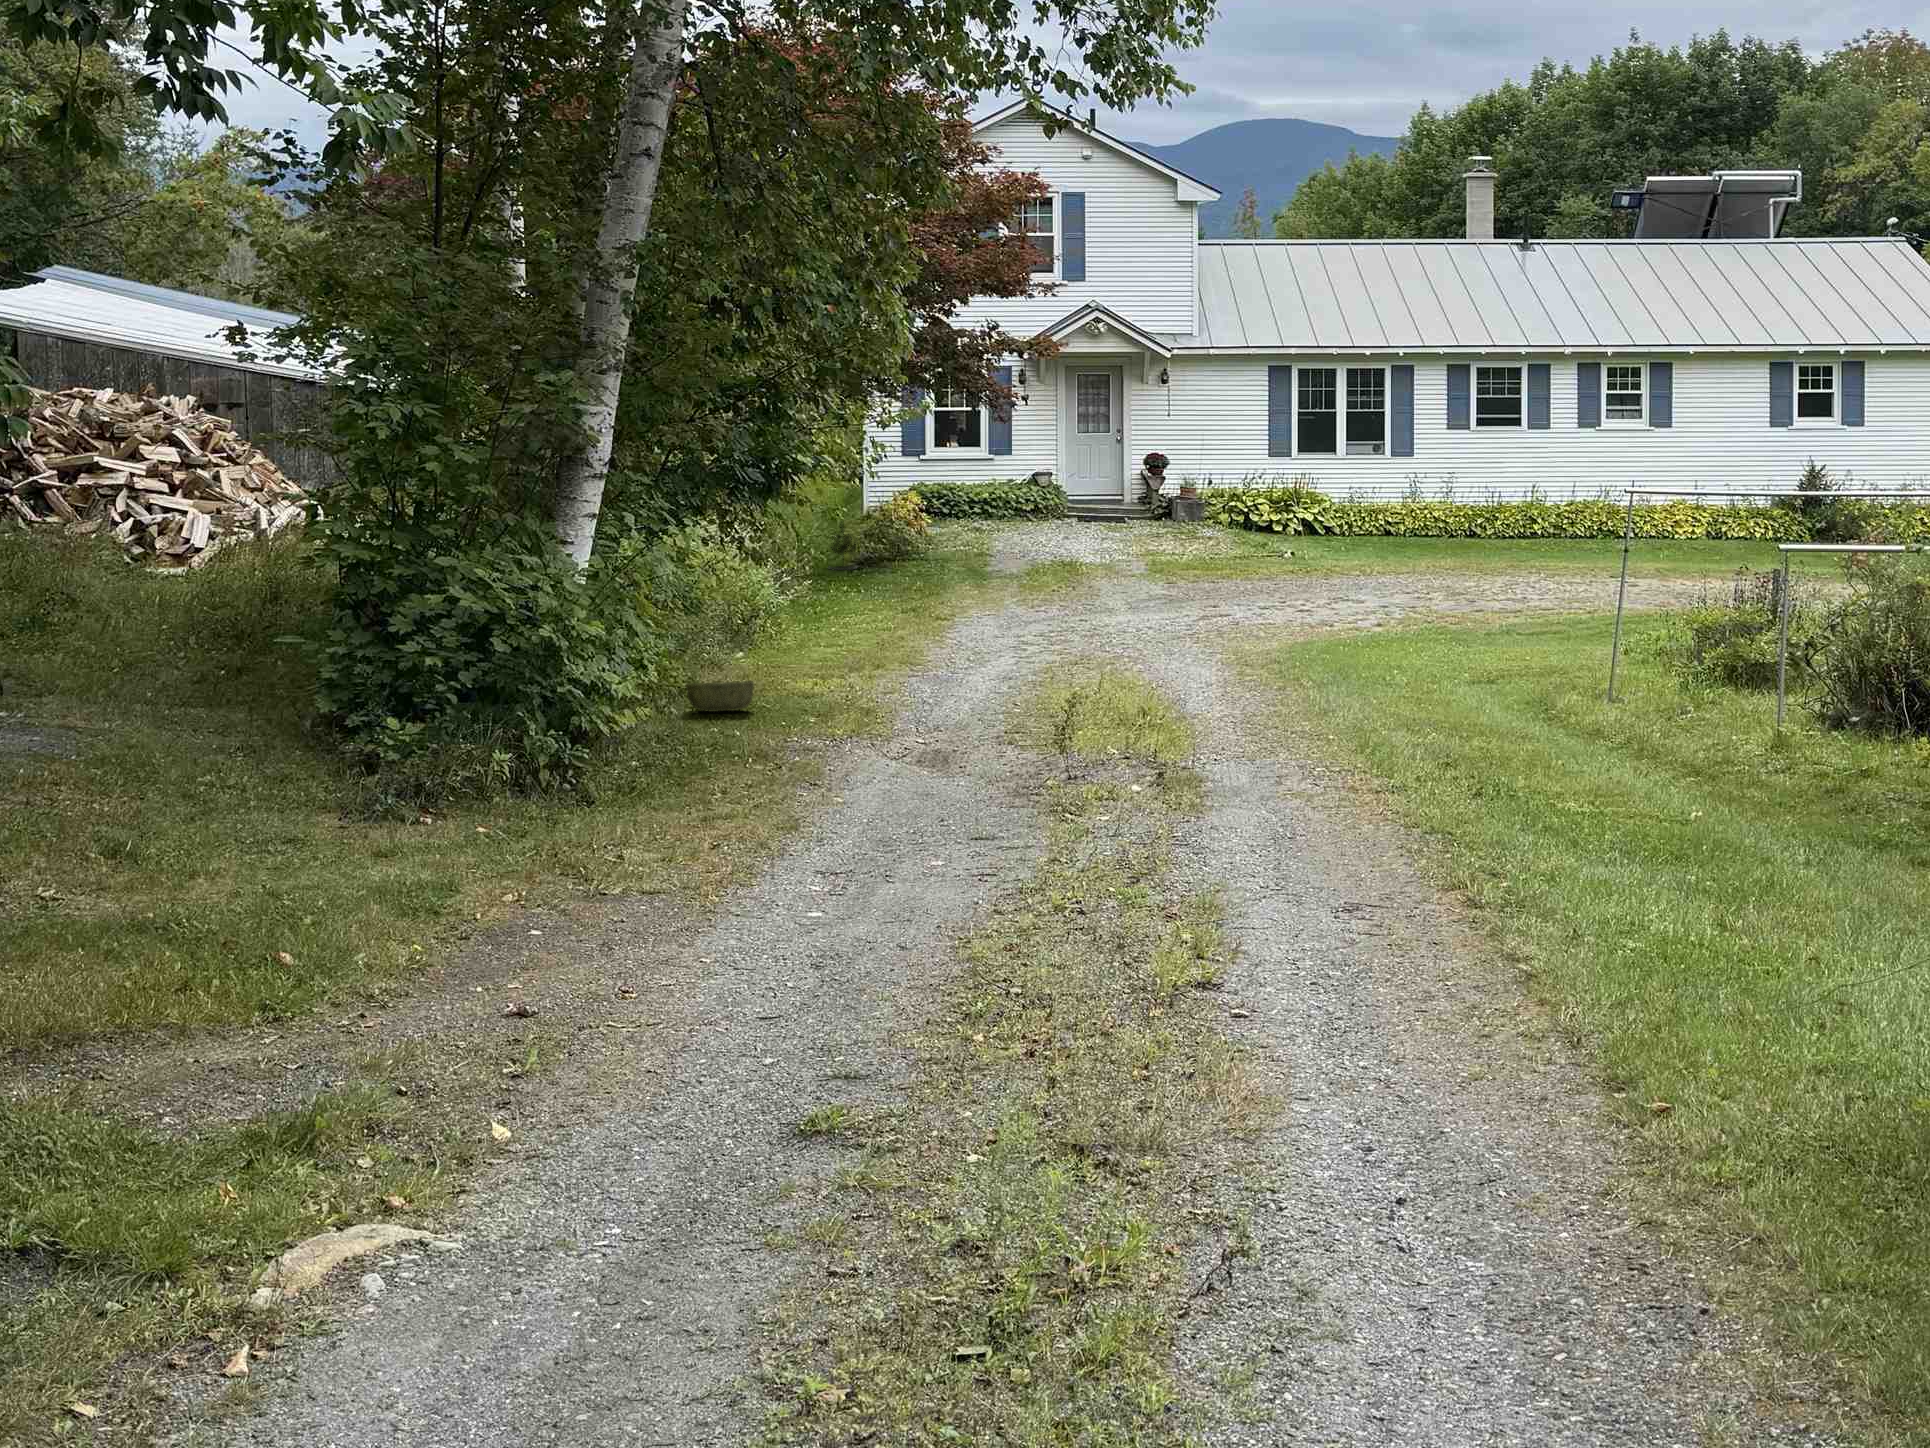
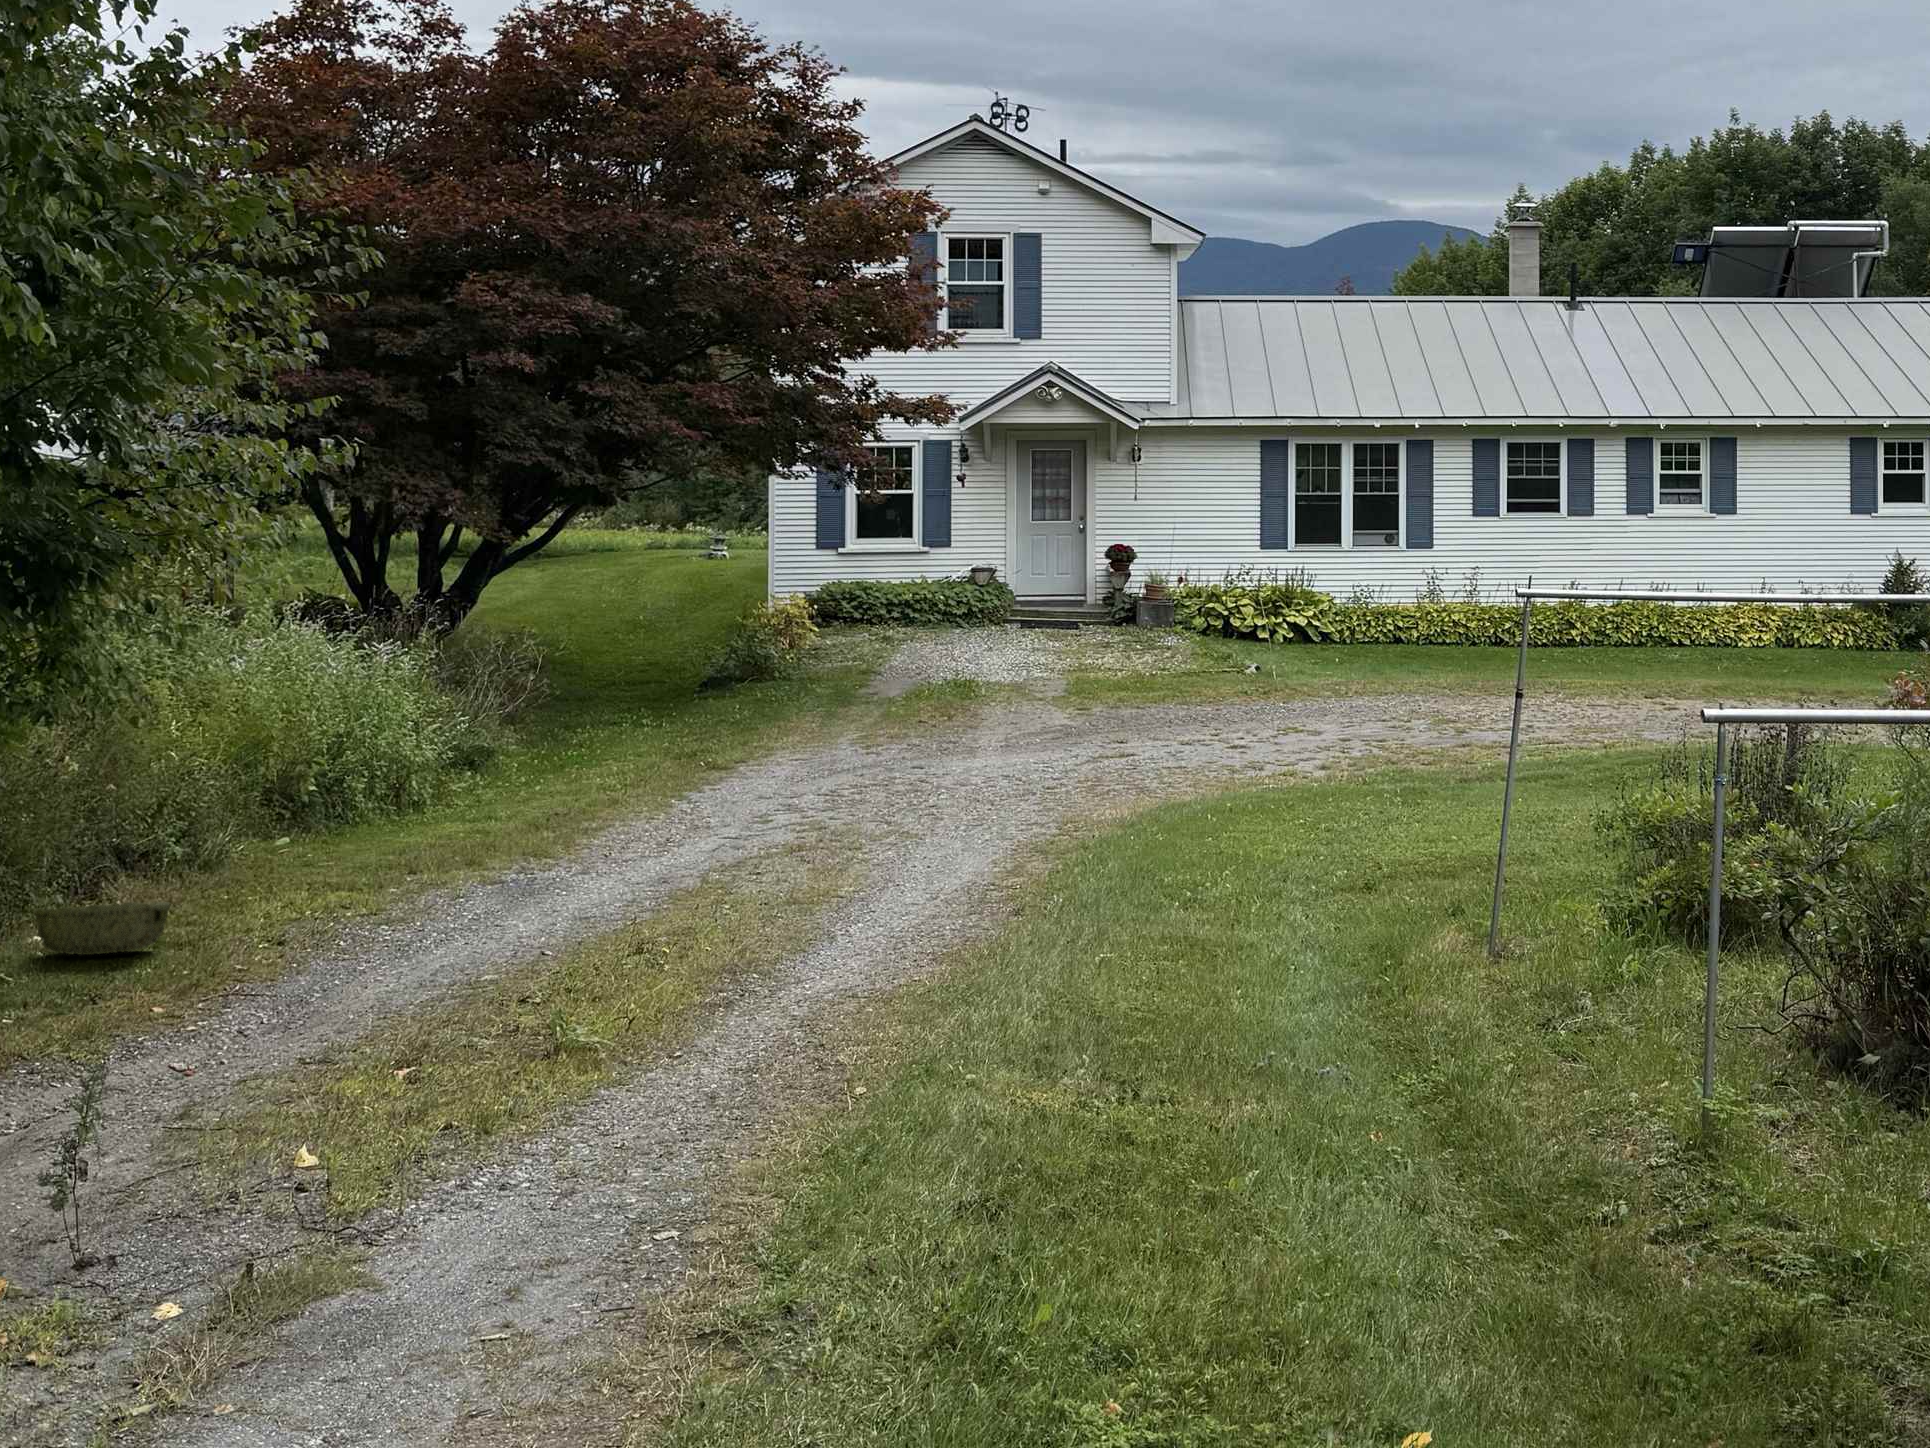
potted tree: present [830,522,858,570] -> none [652,623,699,691]

